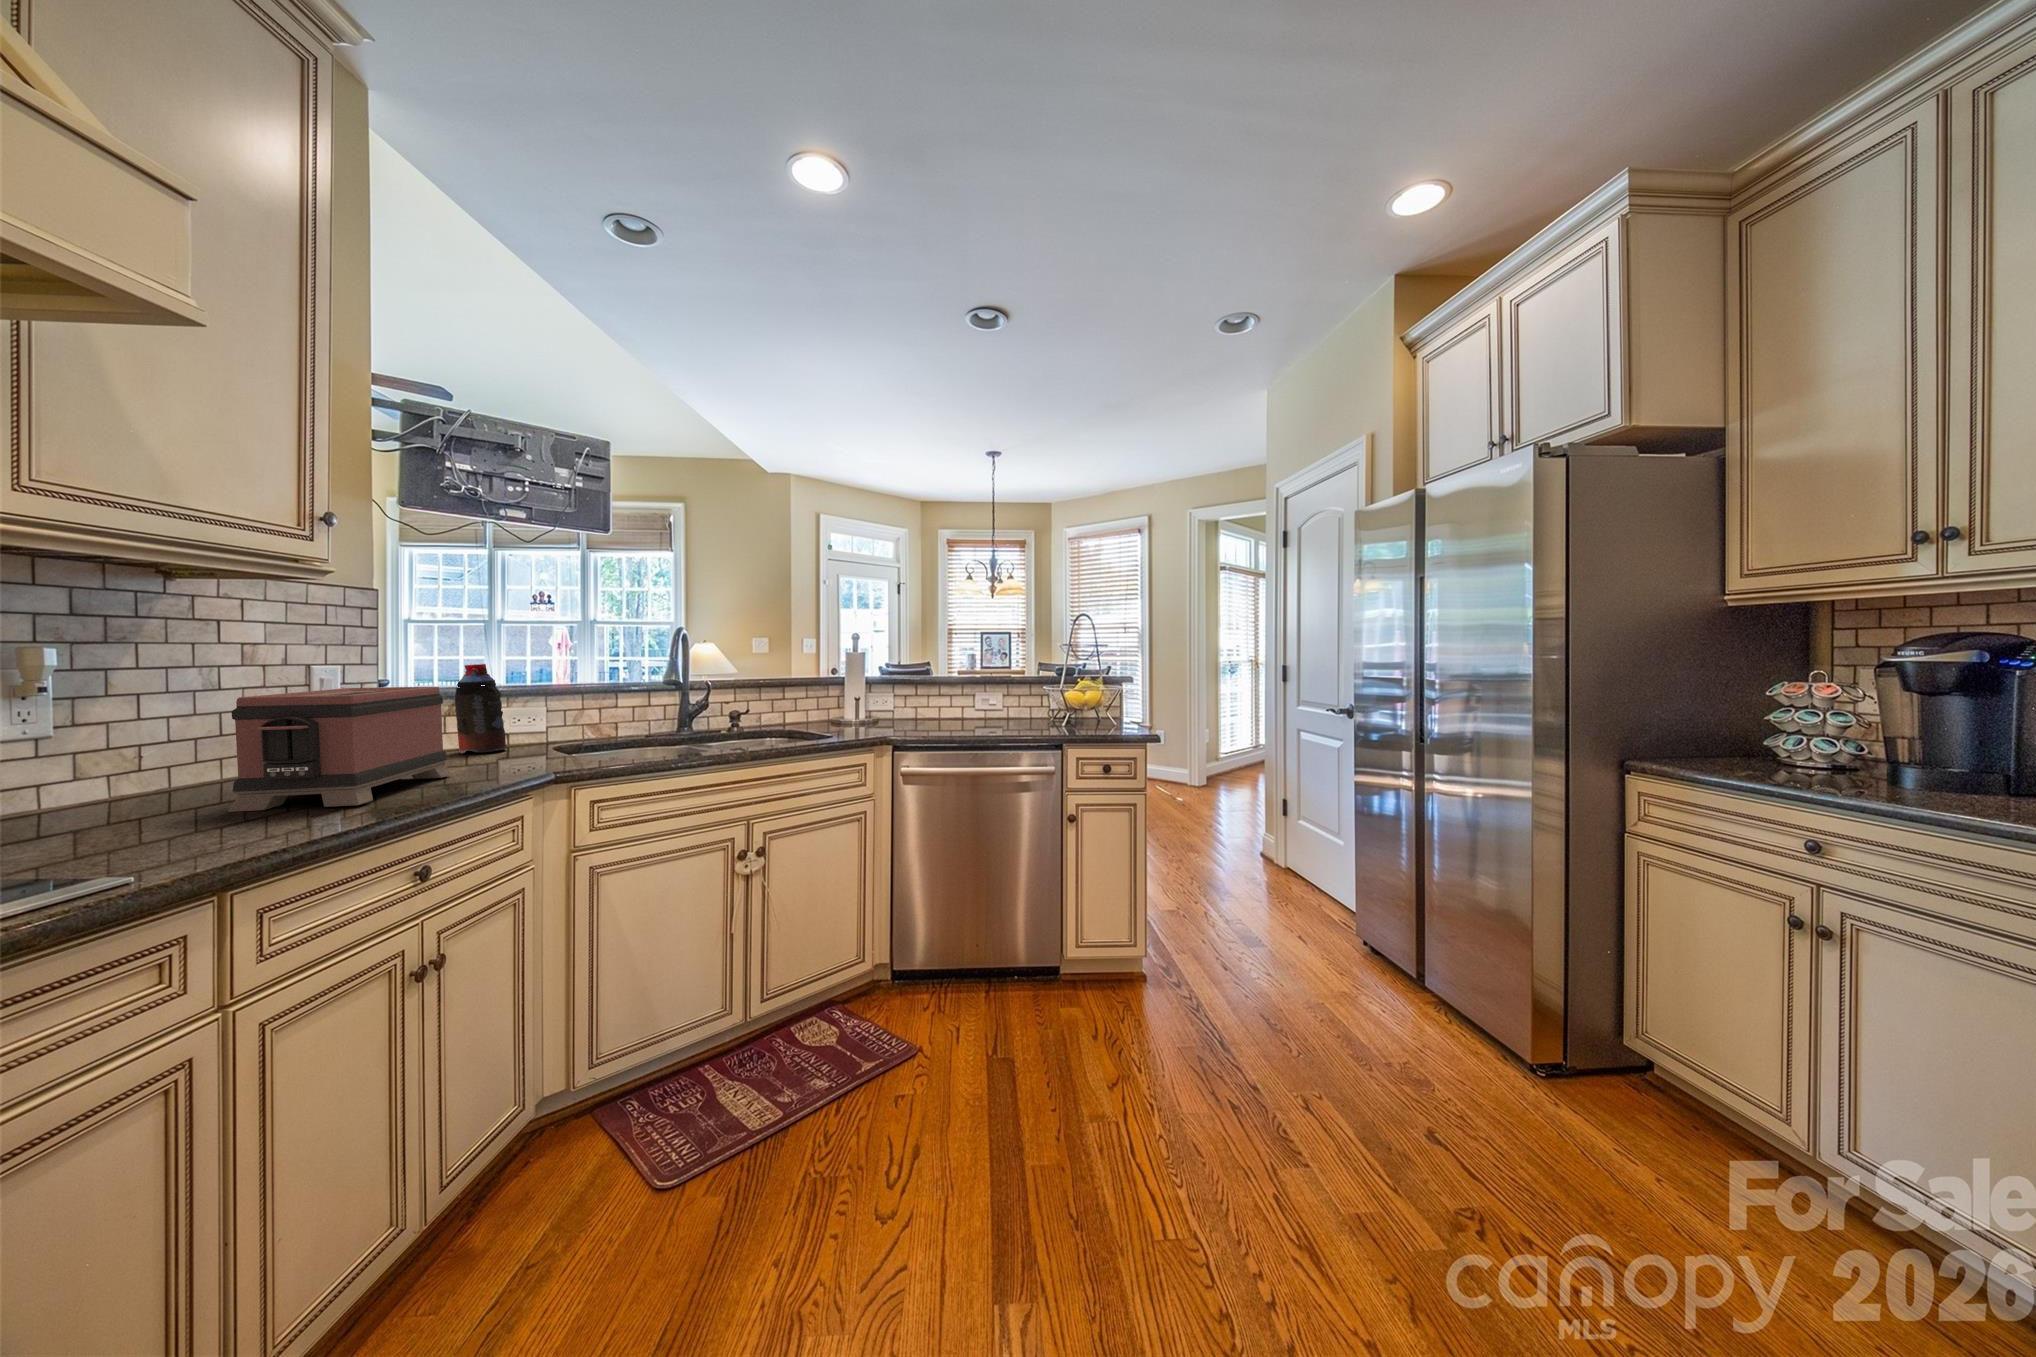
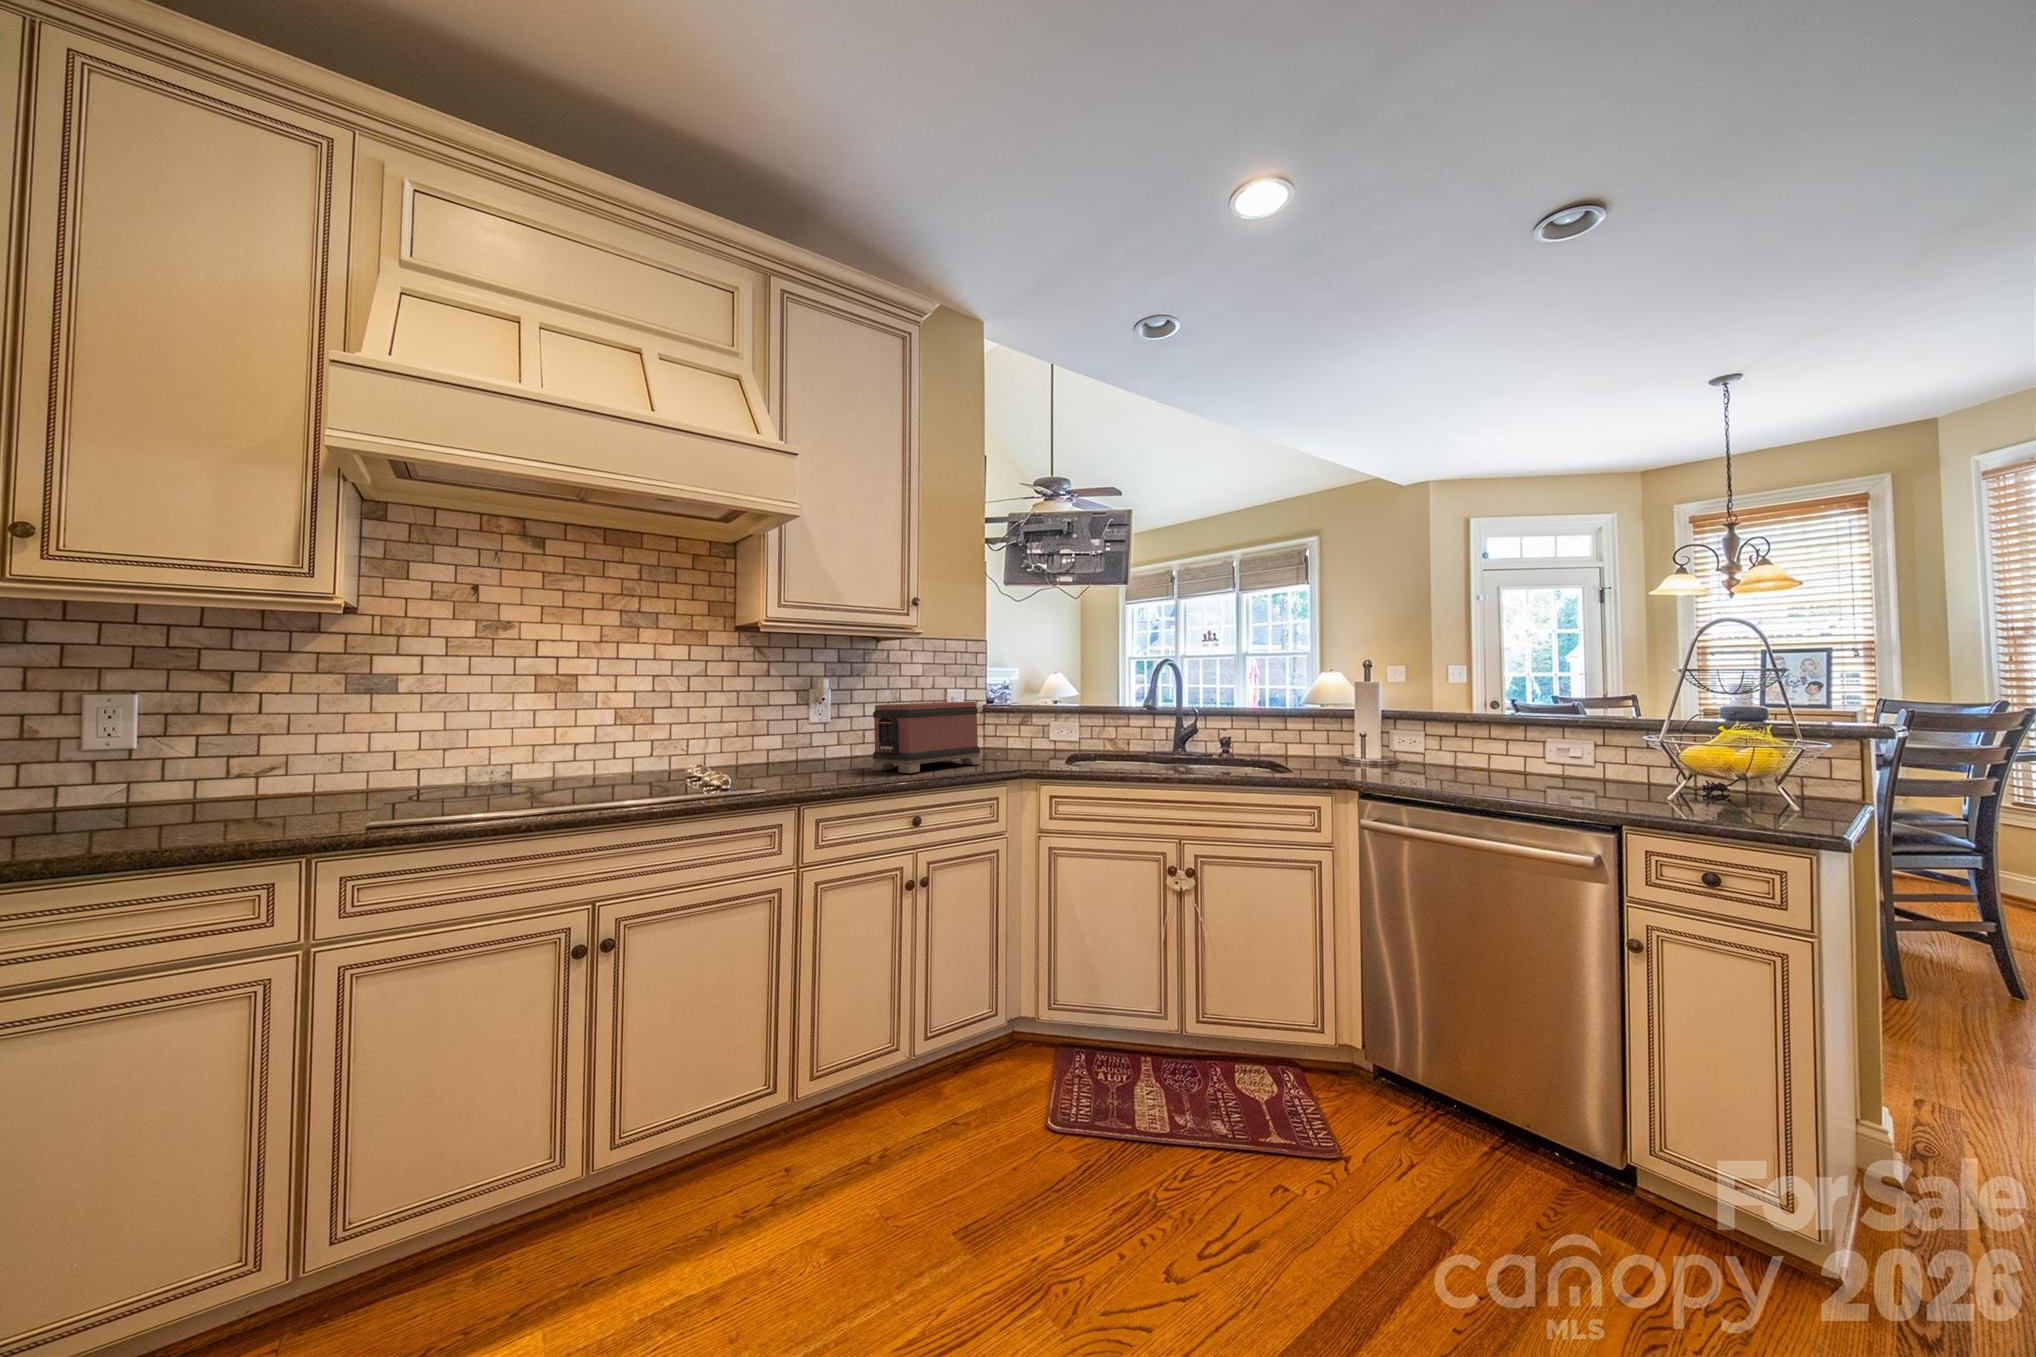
bottle: present [455,664,507,754] -> none [1017,688,1047,753]

